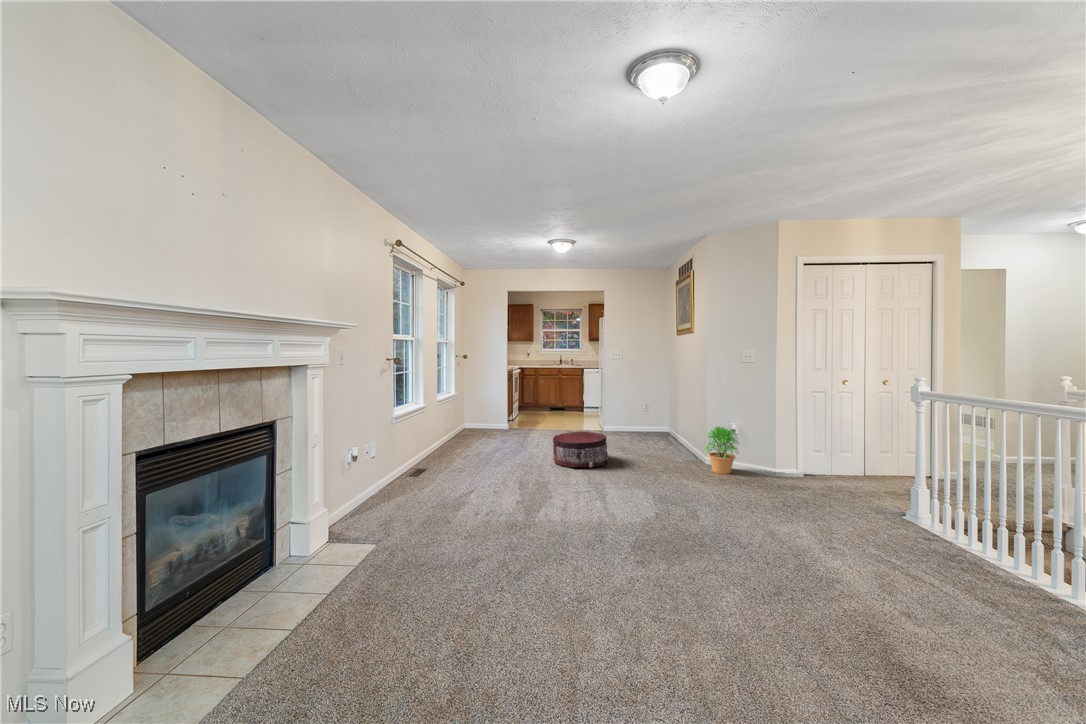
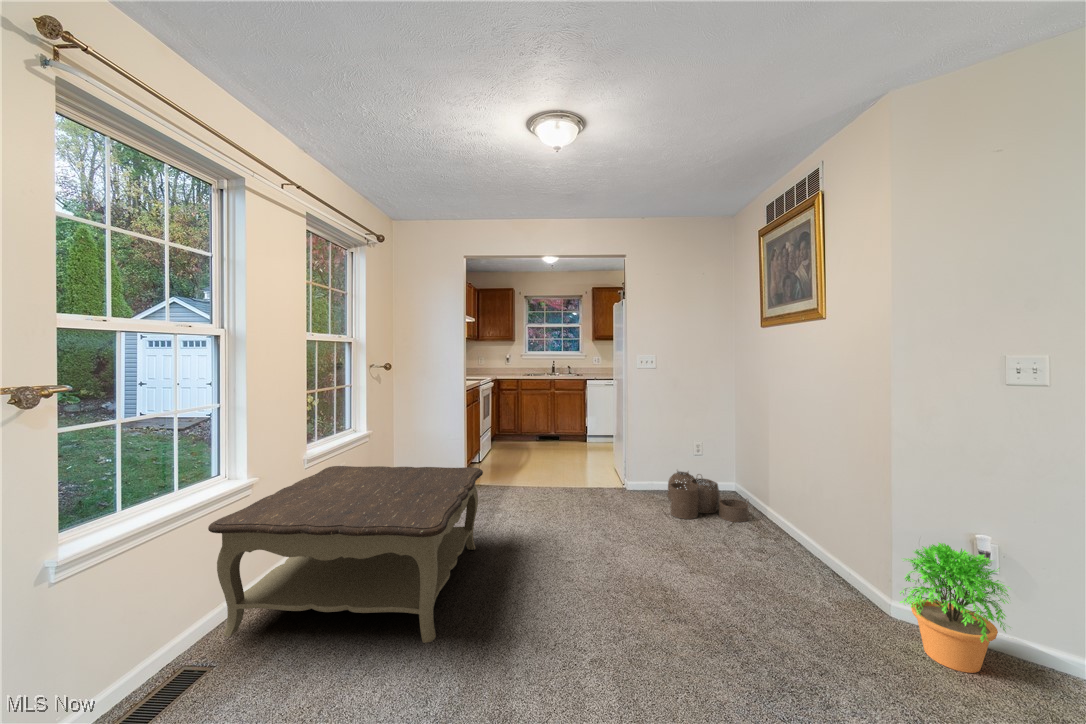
coffee table: none [419,407,526,468] -> present [208,466,483,643]
woven basket: none [627,418,670,442] -> present [668,471,749,522]
pouf: present [553,431,608,468] -> none [534,527,661,644]

